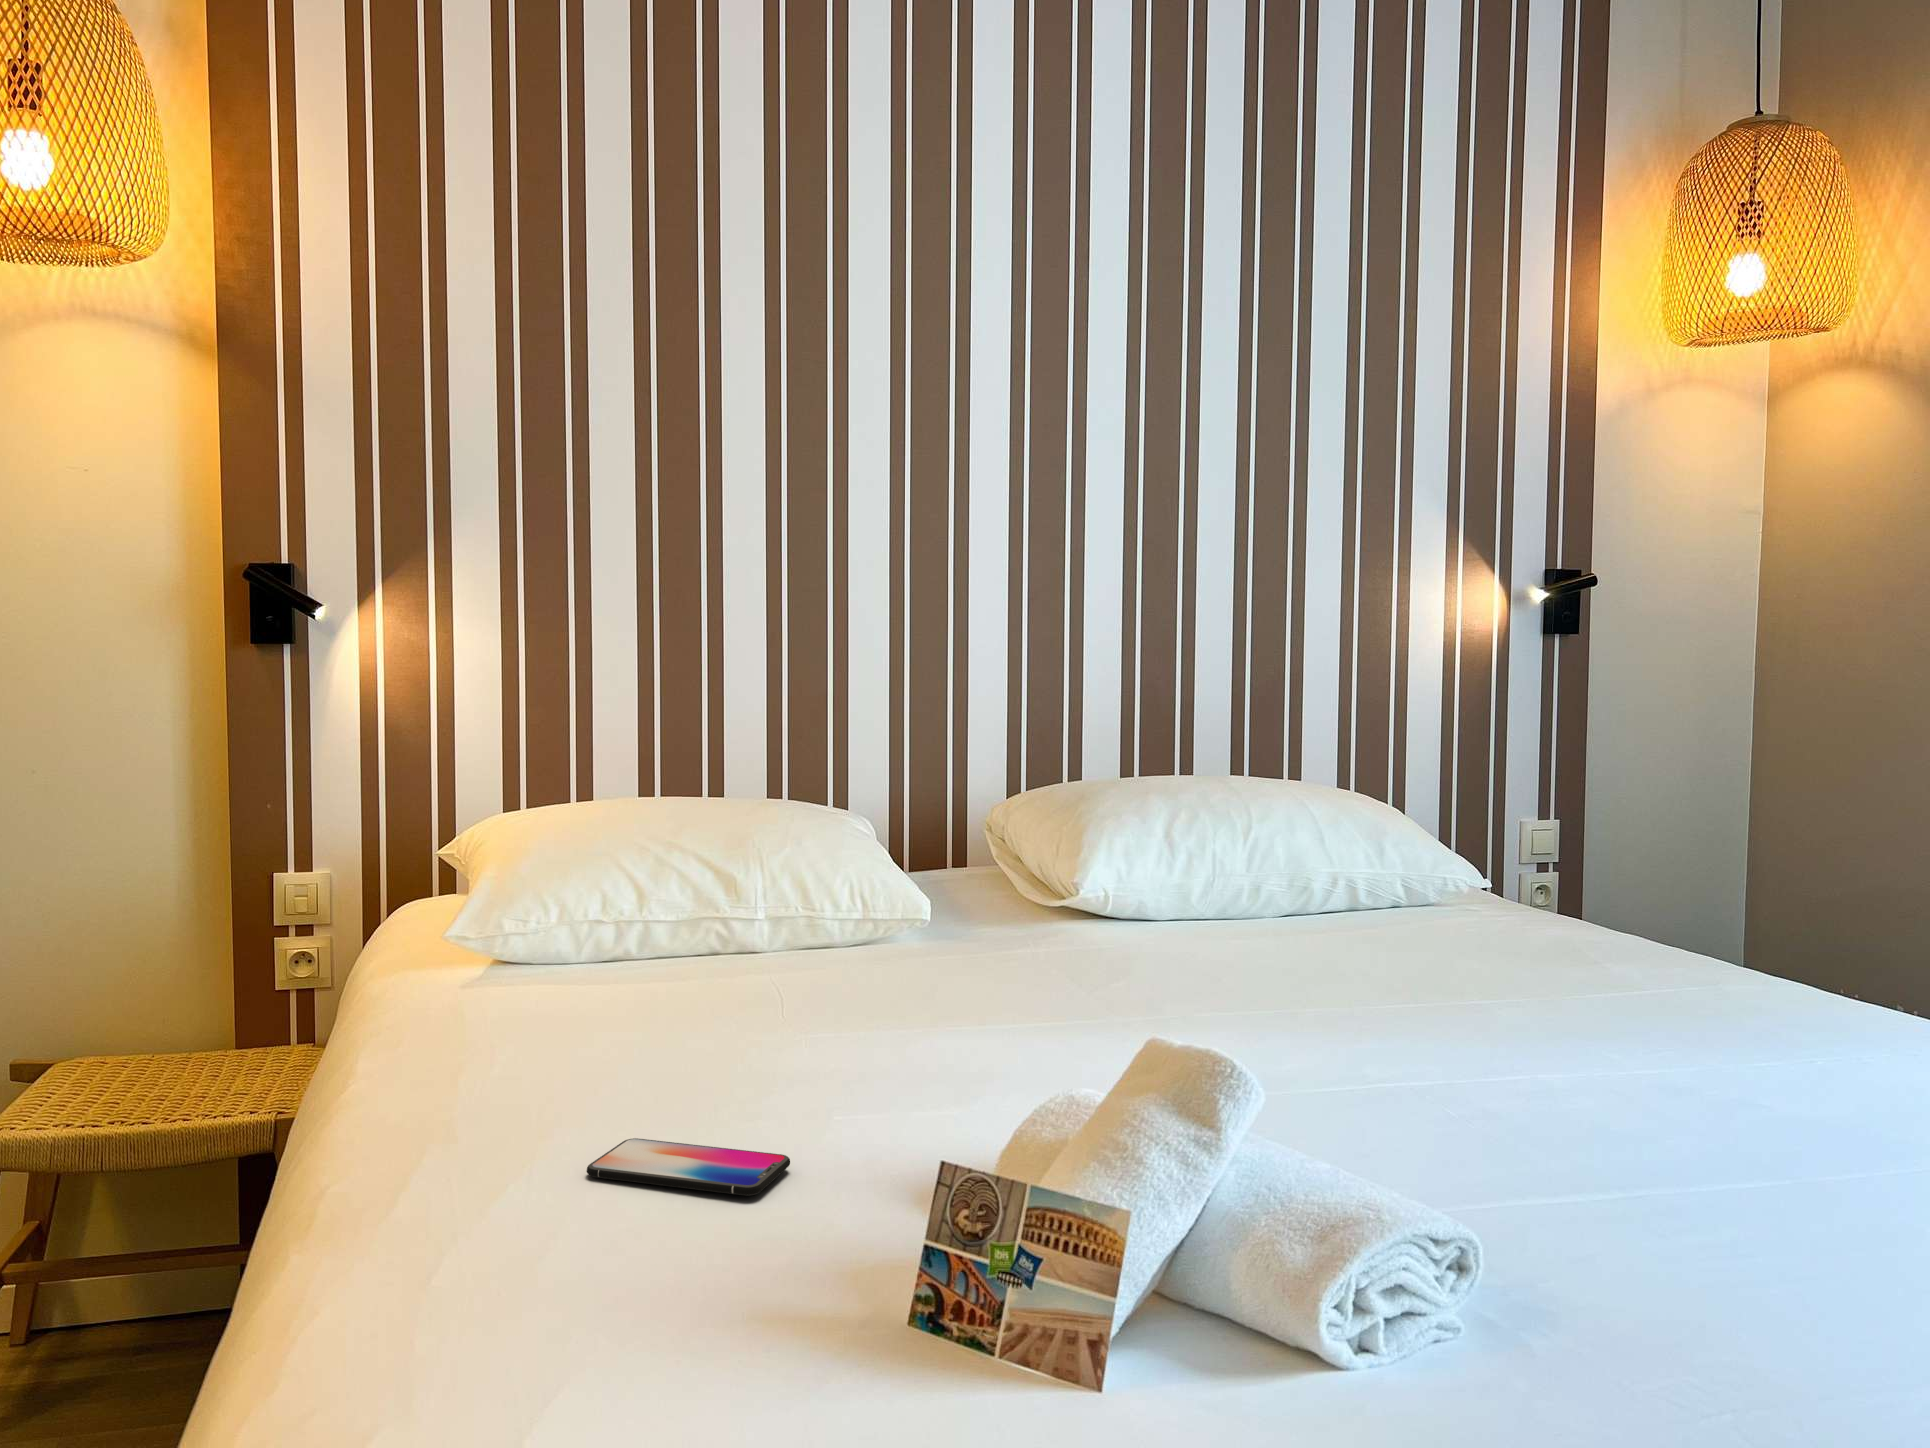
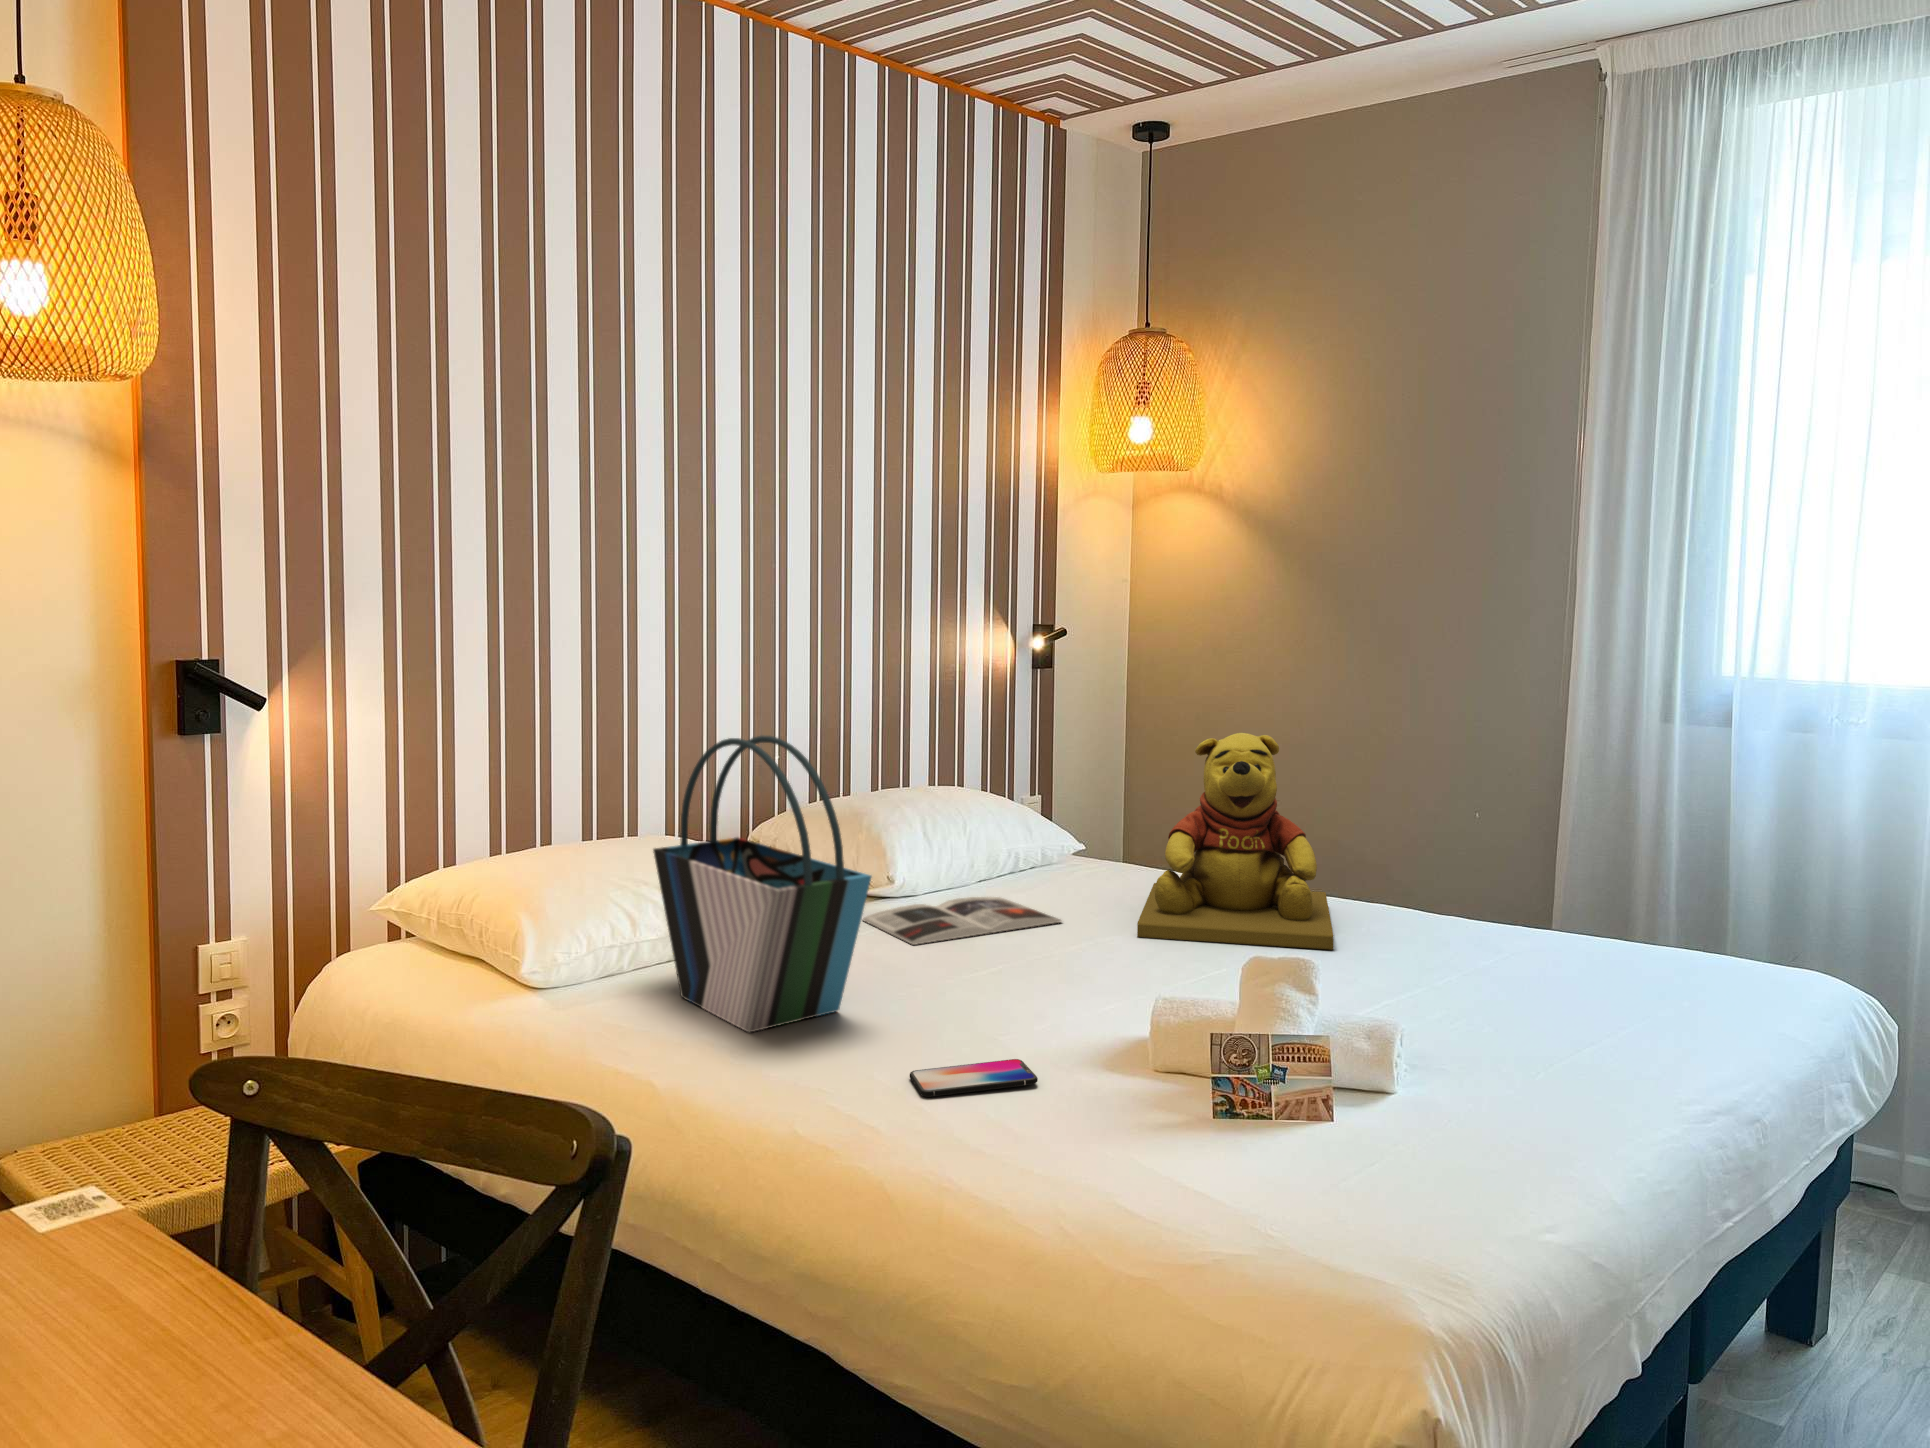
tote bag: none [562,650,736,1052] -> present [653,735,871,1033]
teddy bear: none [1353,703,1814,1113] -> present [1137,733,1333,950]
magazine: none [998,938,1275,994] -> present [863,897,1062,945]

